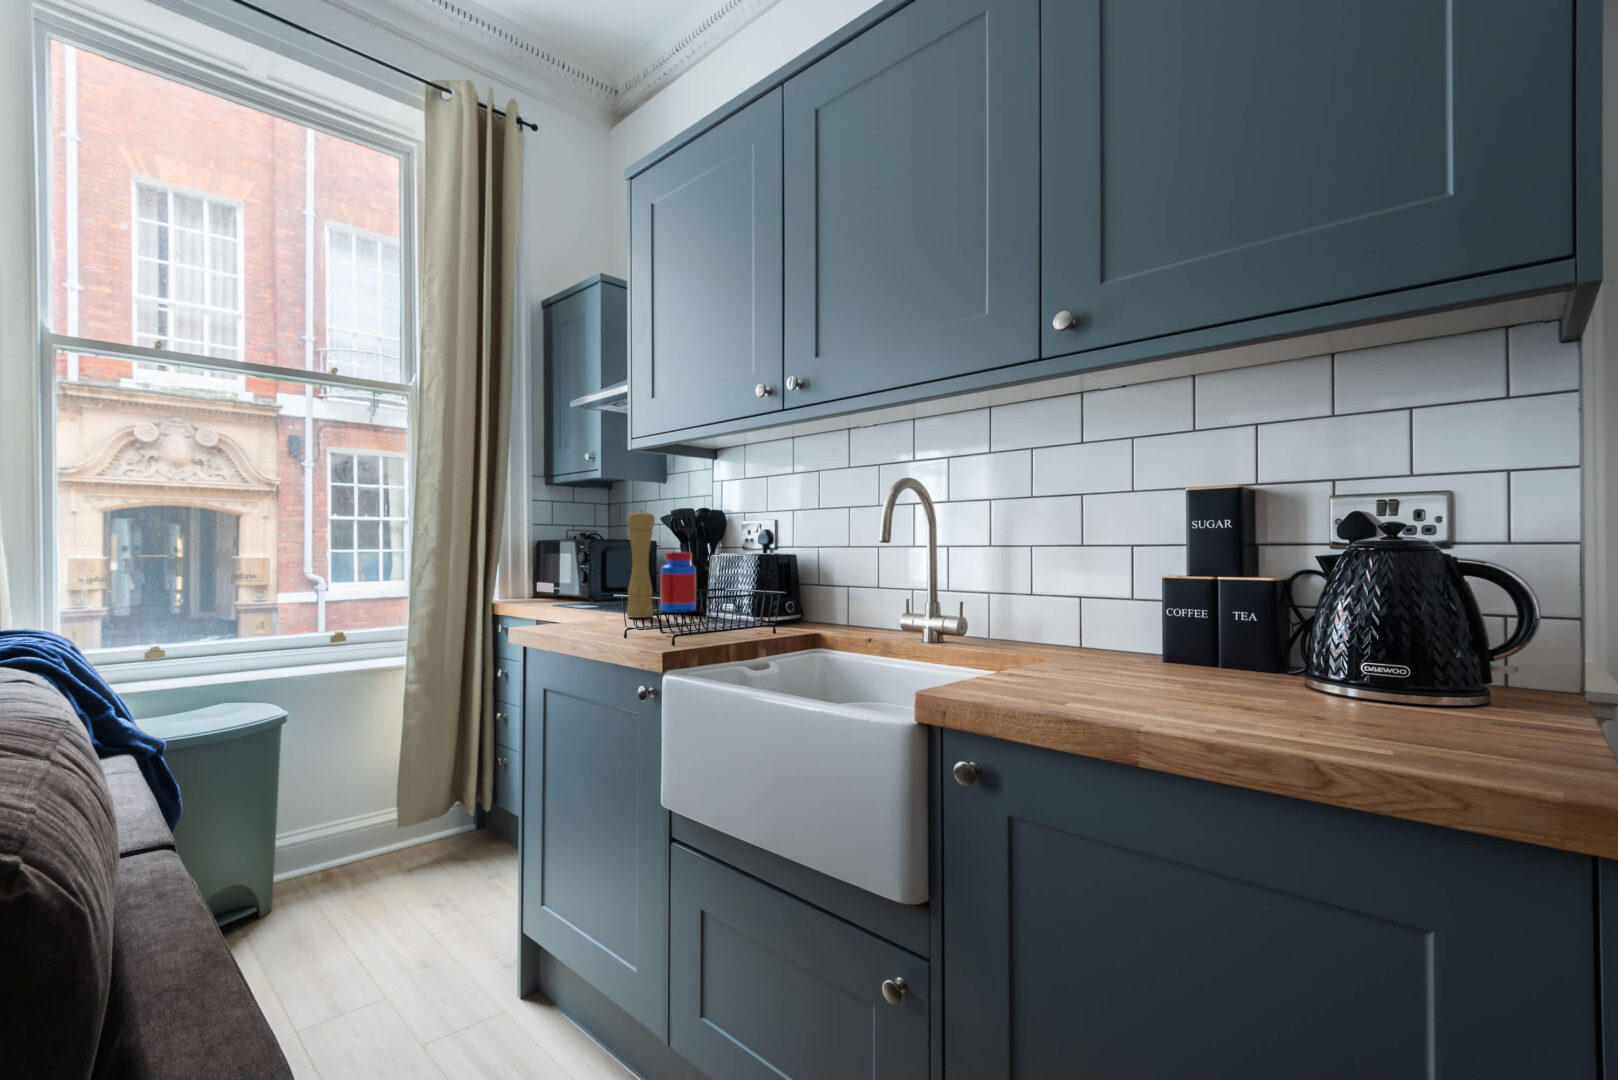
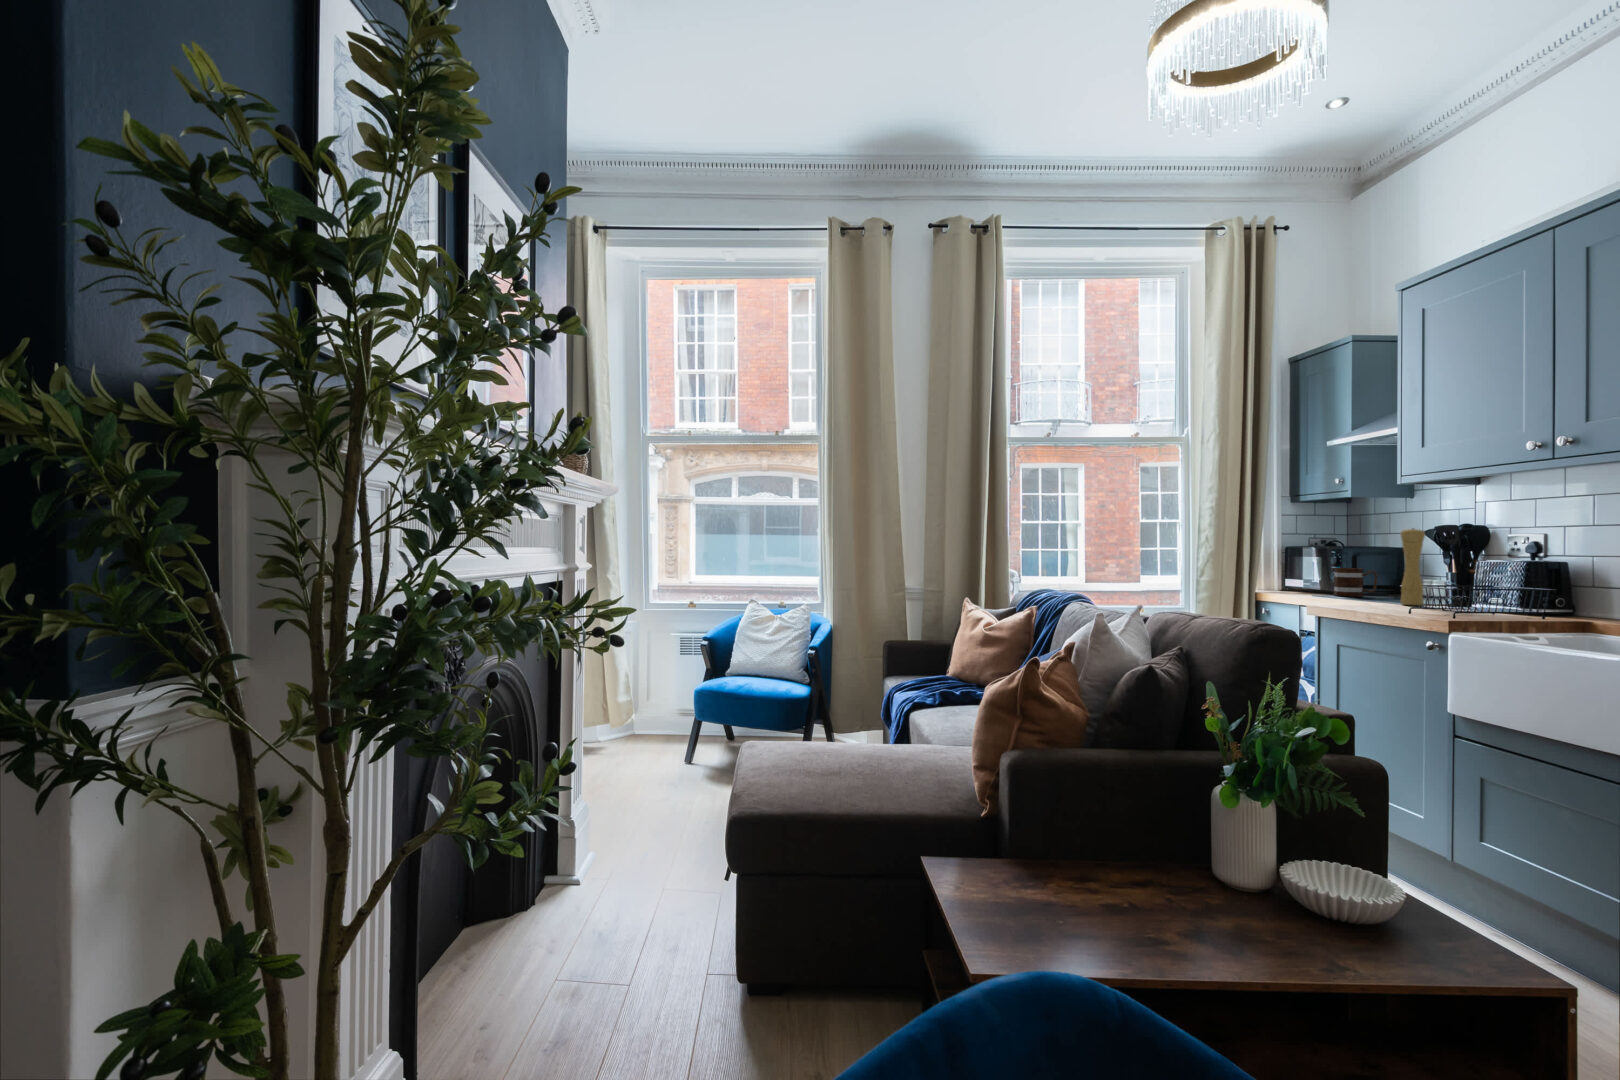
jar: present [660,552,696,613] -> none [1425,558,1460,605]
mug: none [563,566,614,606] -> present [1334,568,1377,597]

